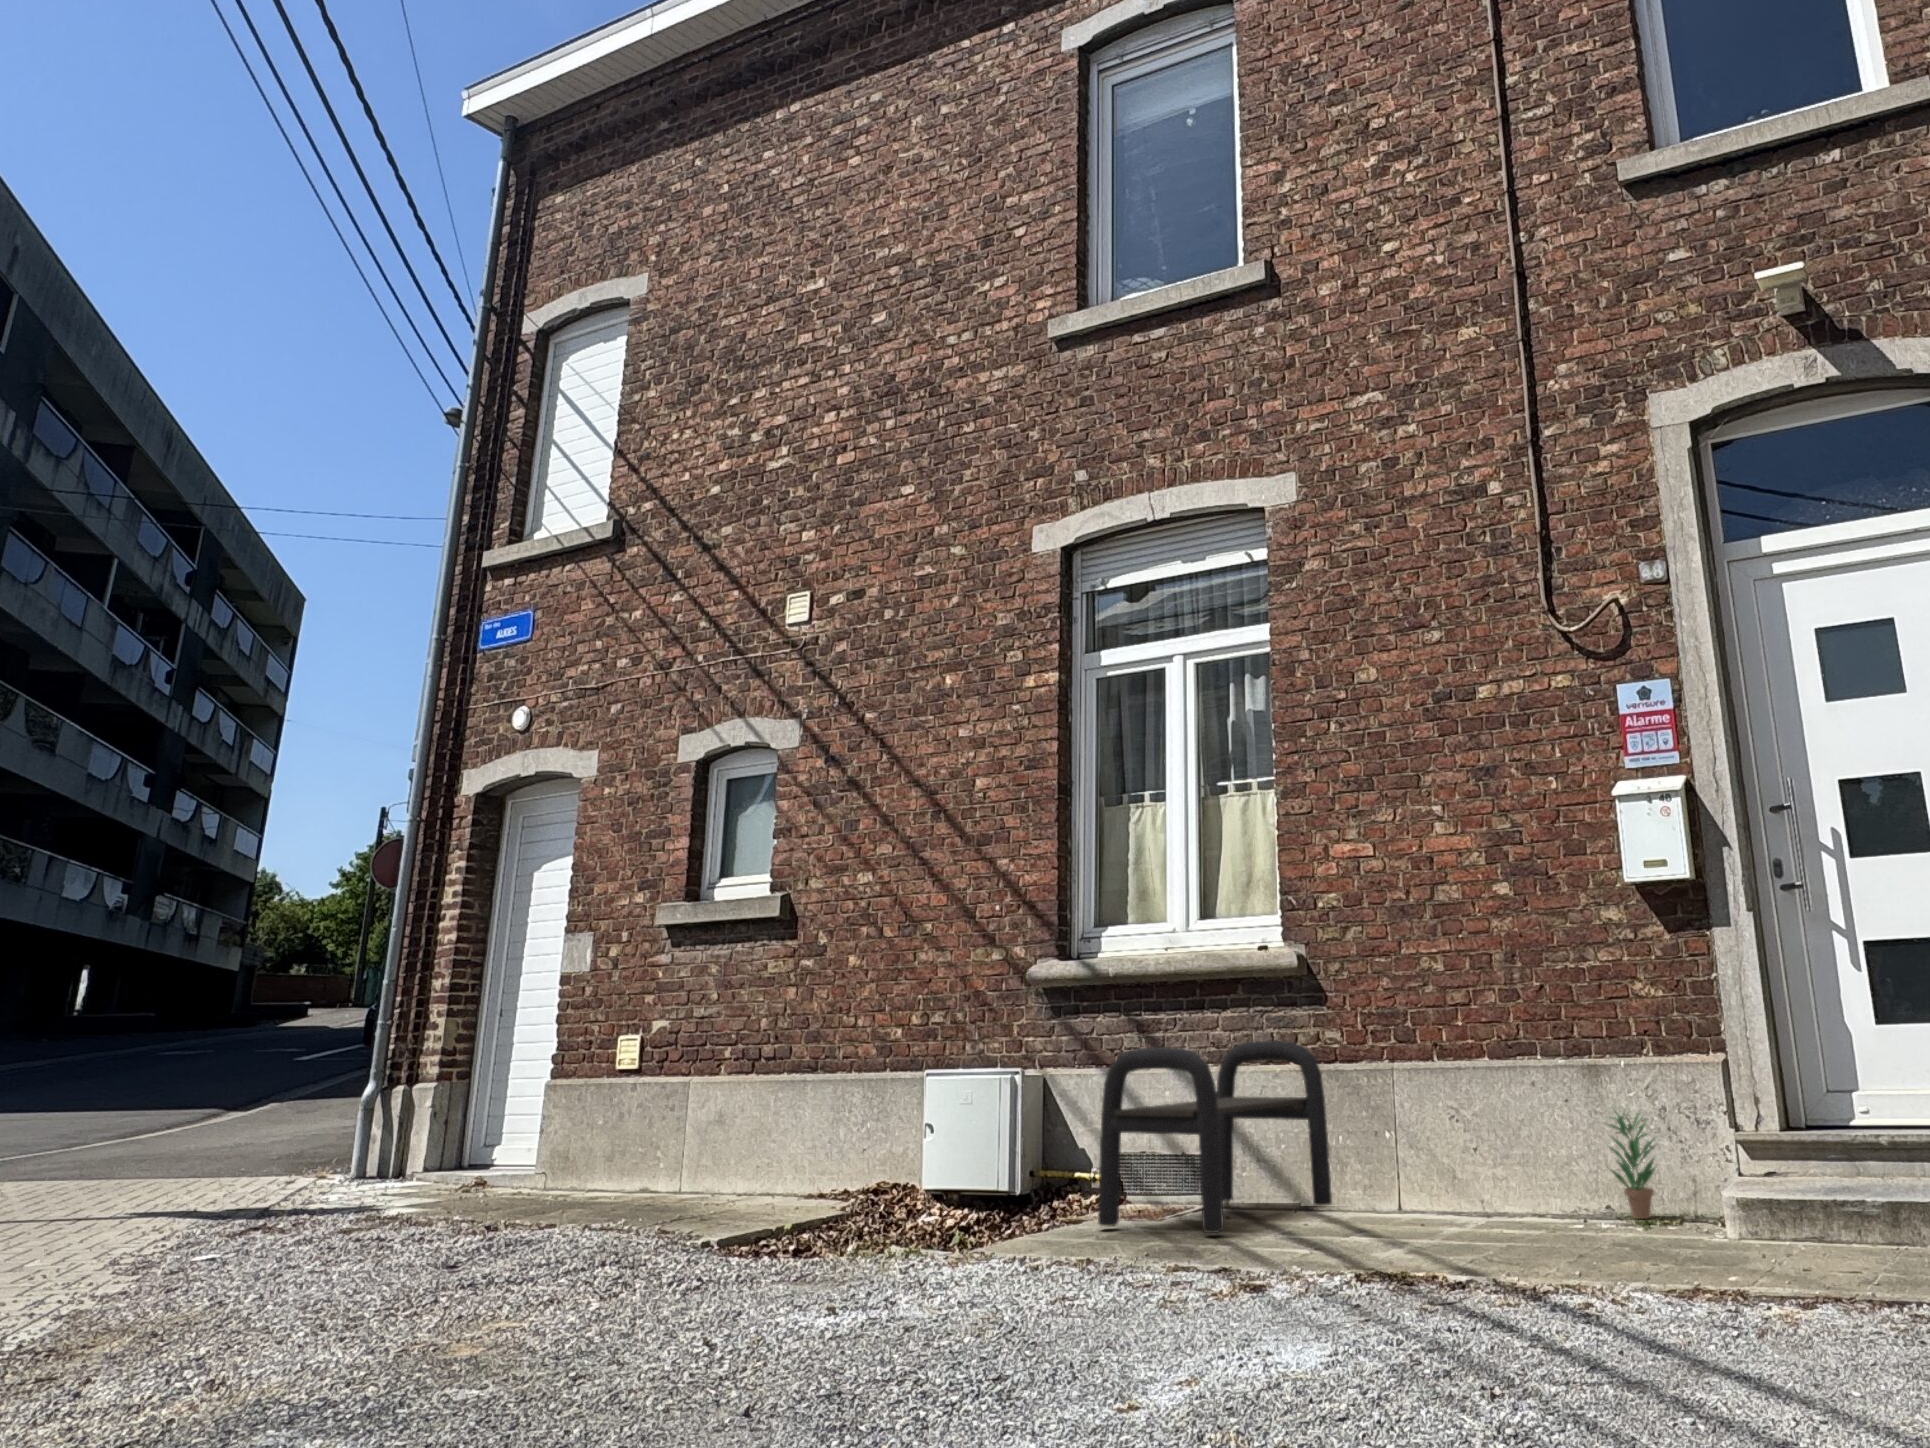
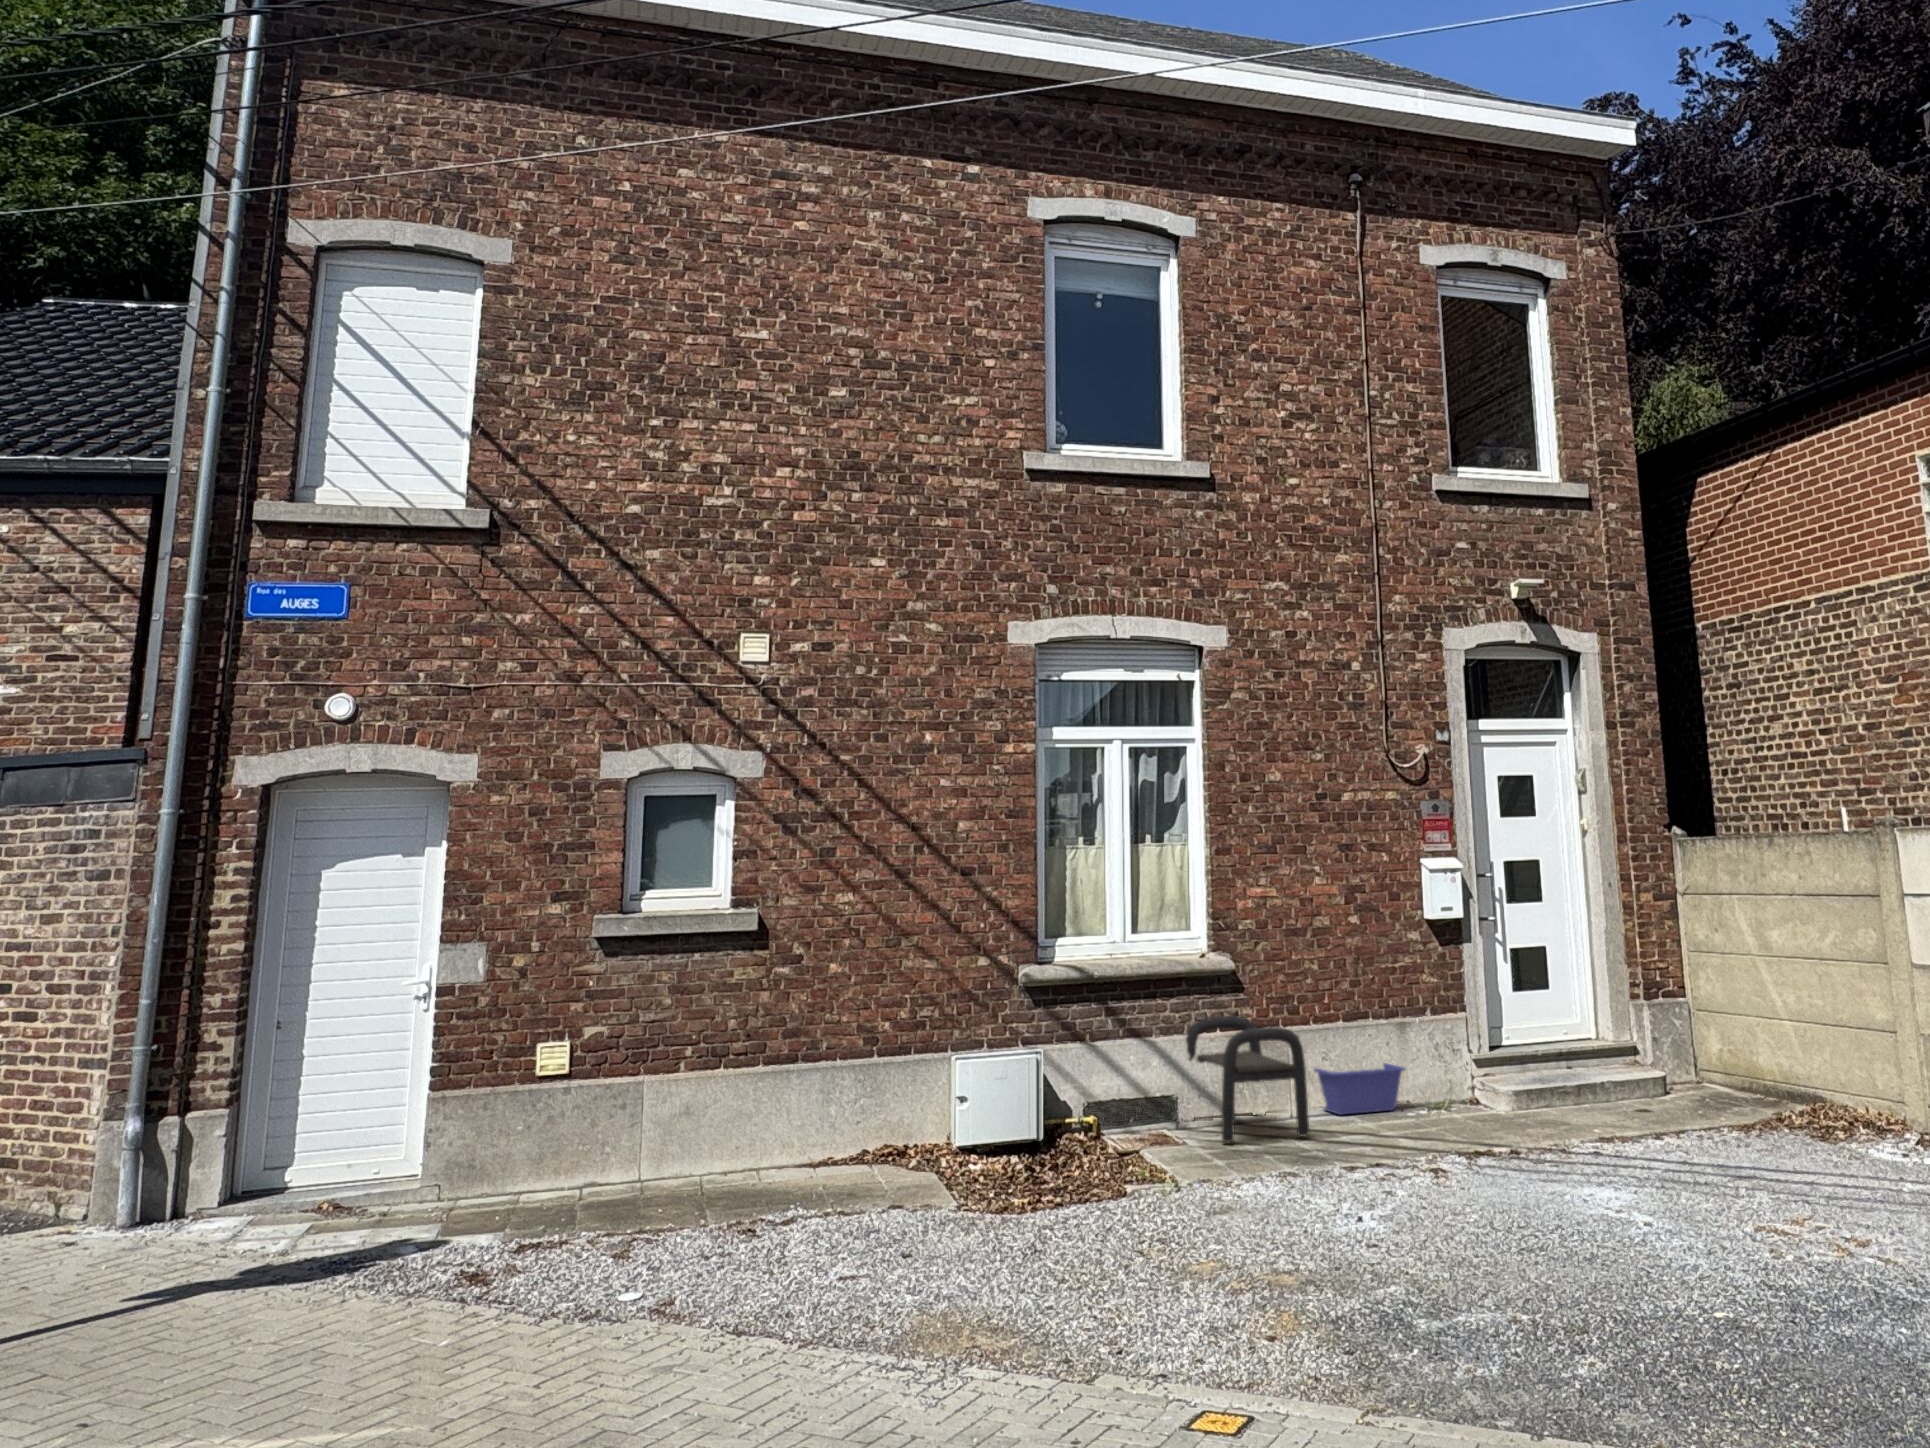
potted plant: present [1605,1110,1656,1219] -> none [1427,1041,1459,1101]
storage bin: none [1373,1133,1536,1219] -> present [1314,1063,1405,1115]

